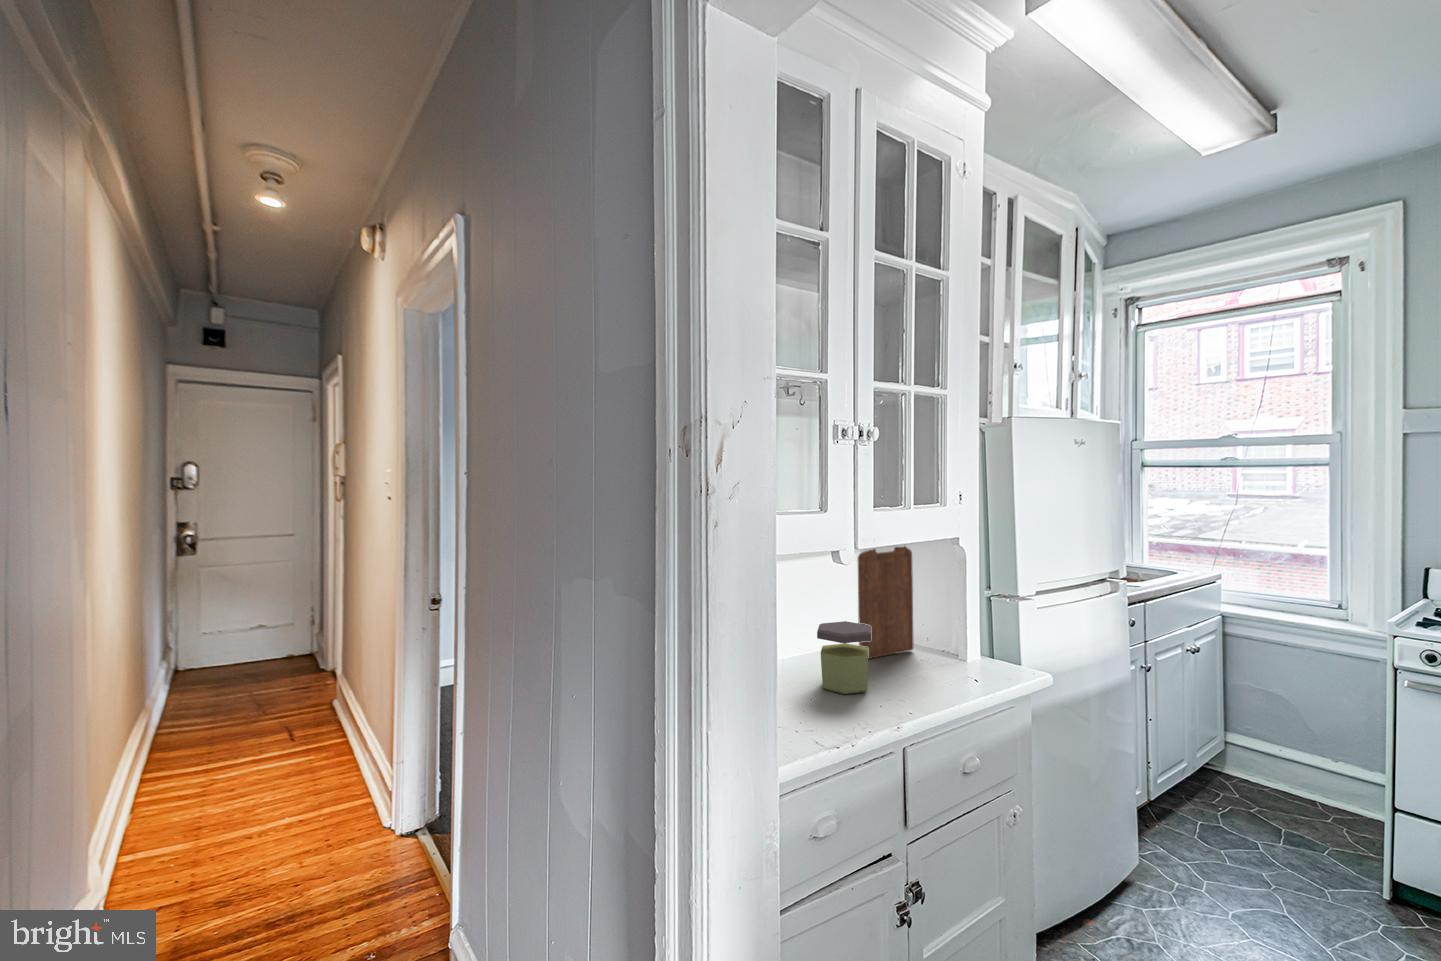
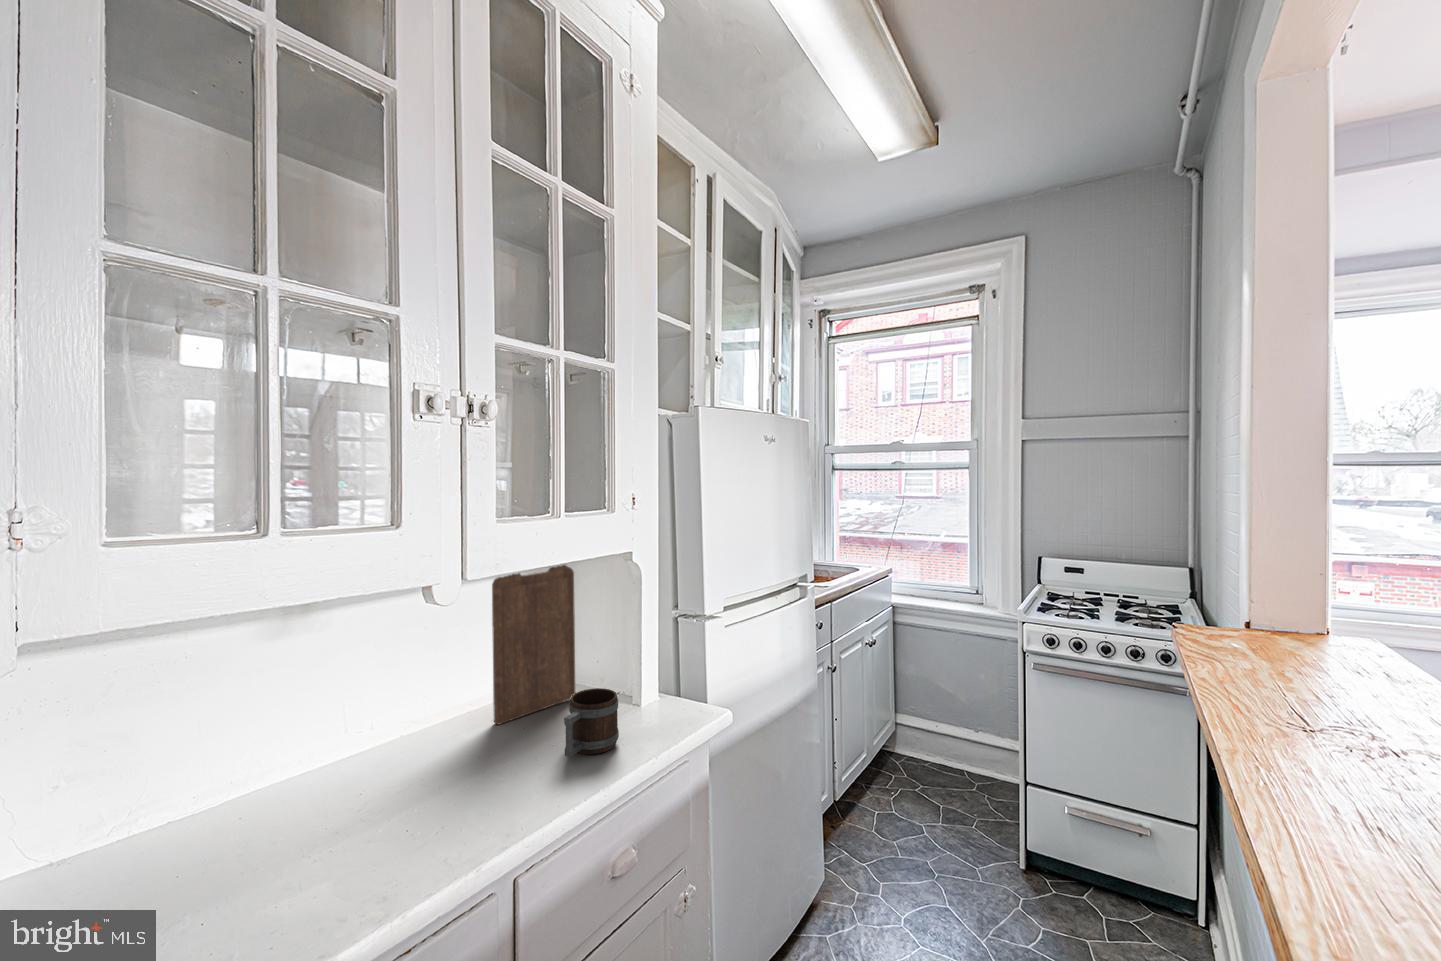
jar: present [817,621,871,694] -> none [393,683,489,804]
mug: none [922,639,960,684] -> present [564,688,619,757]

